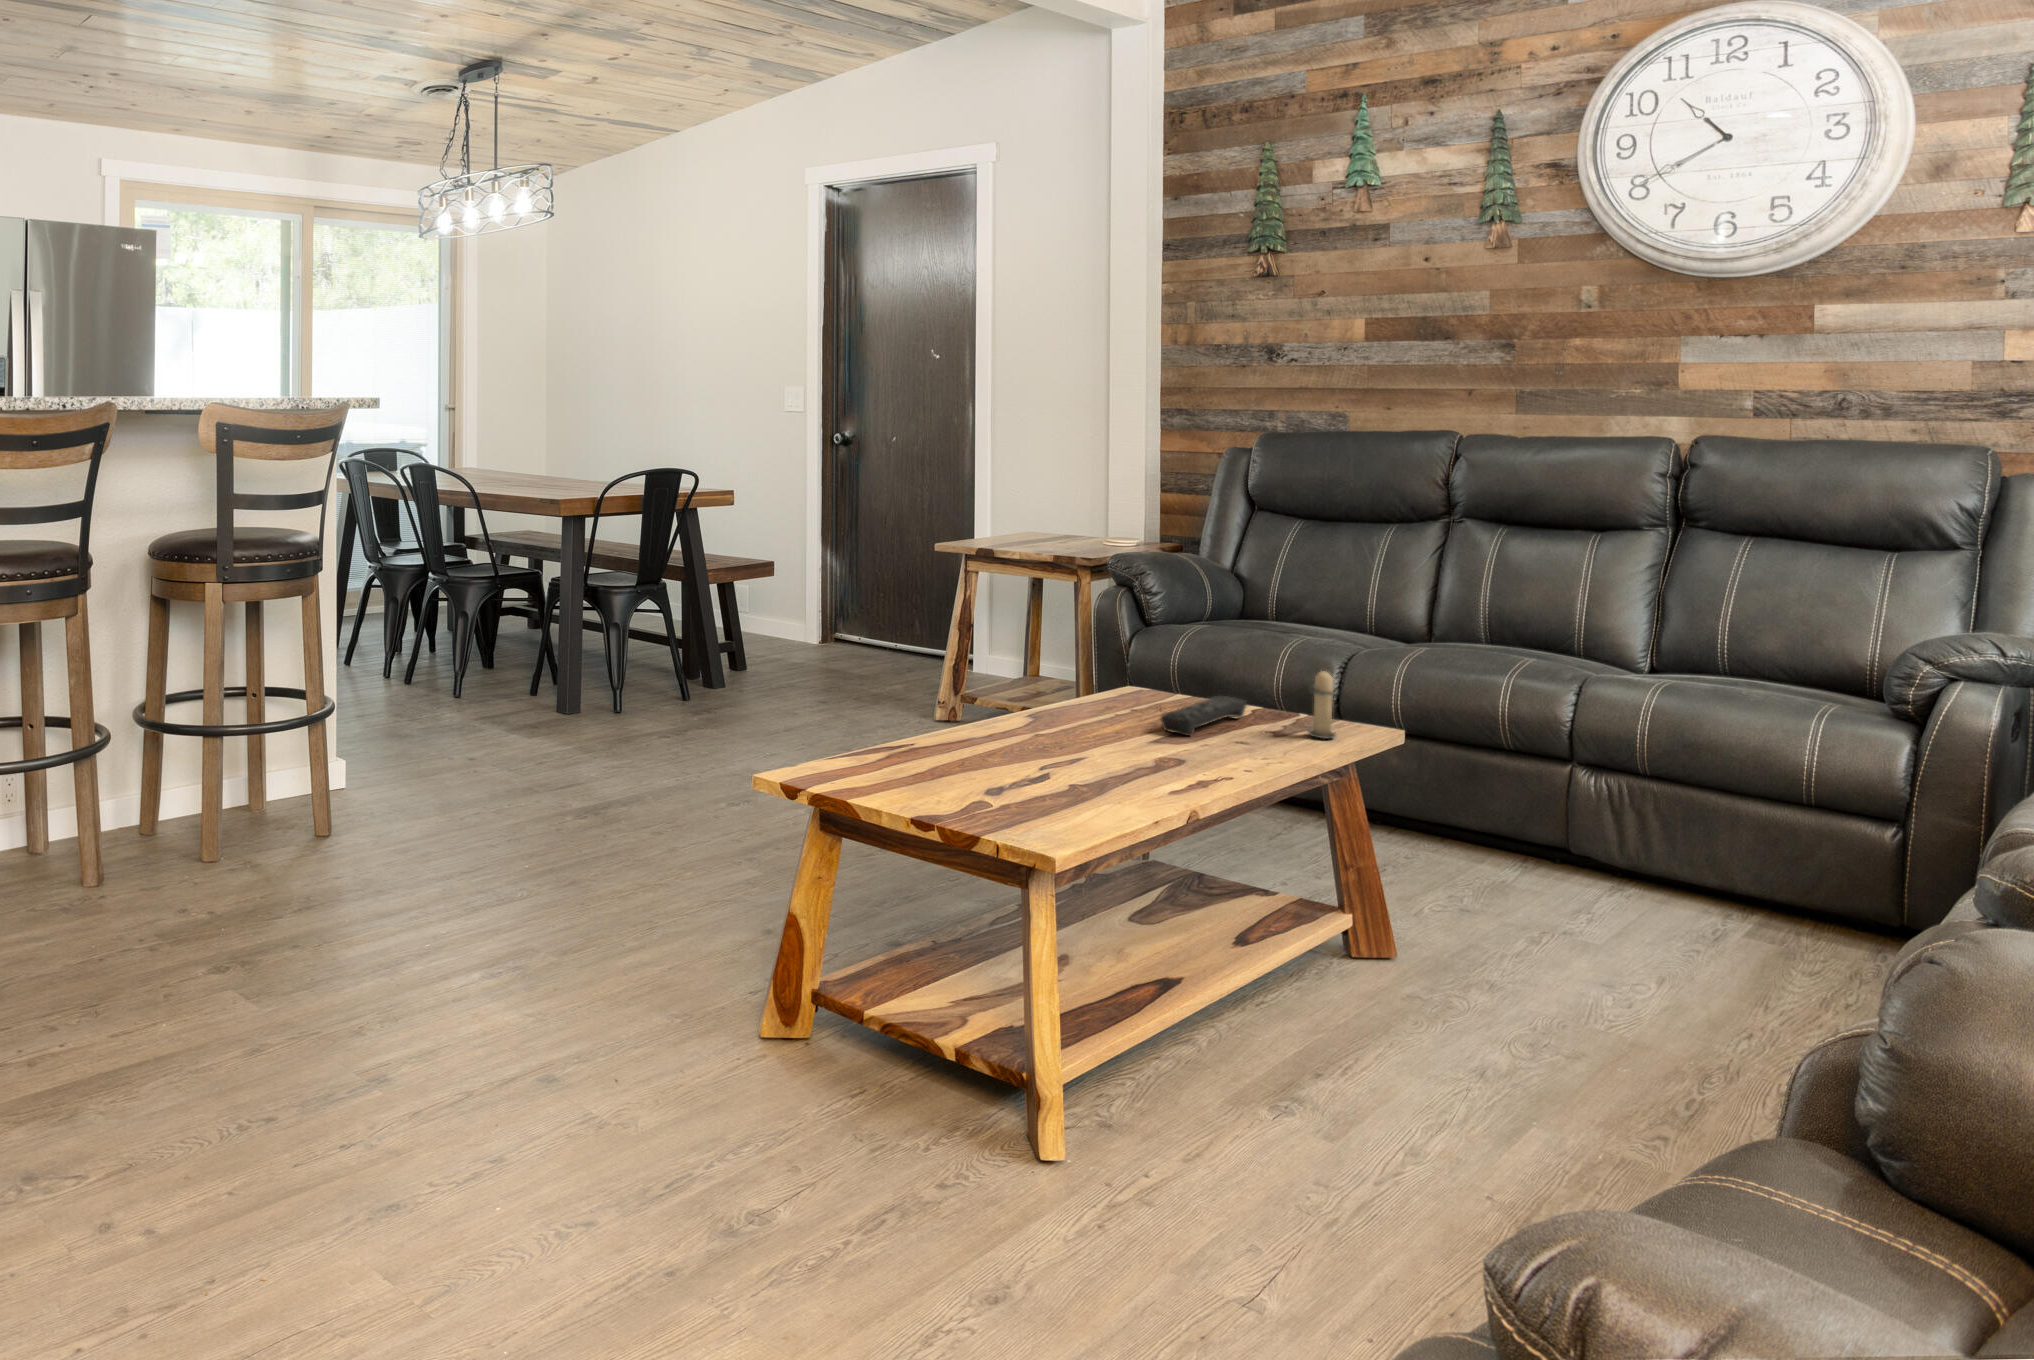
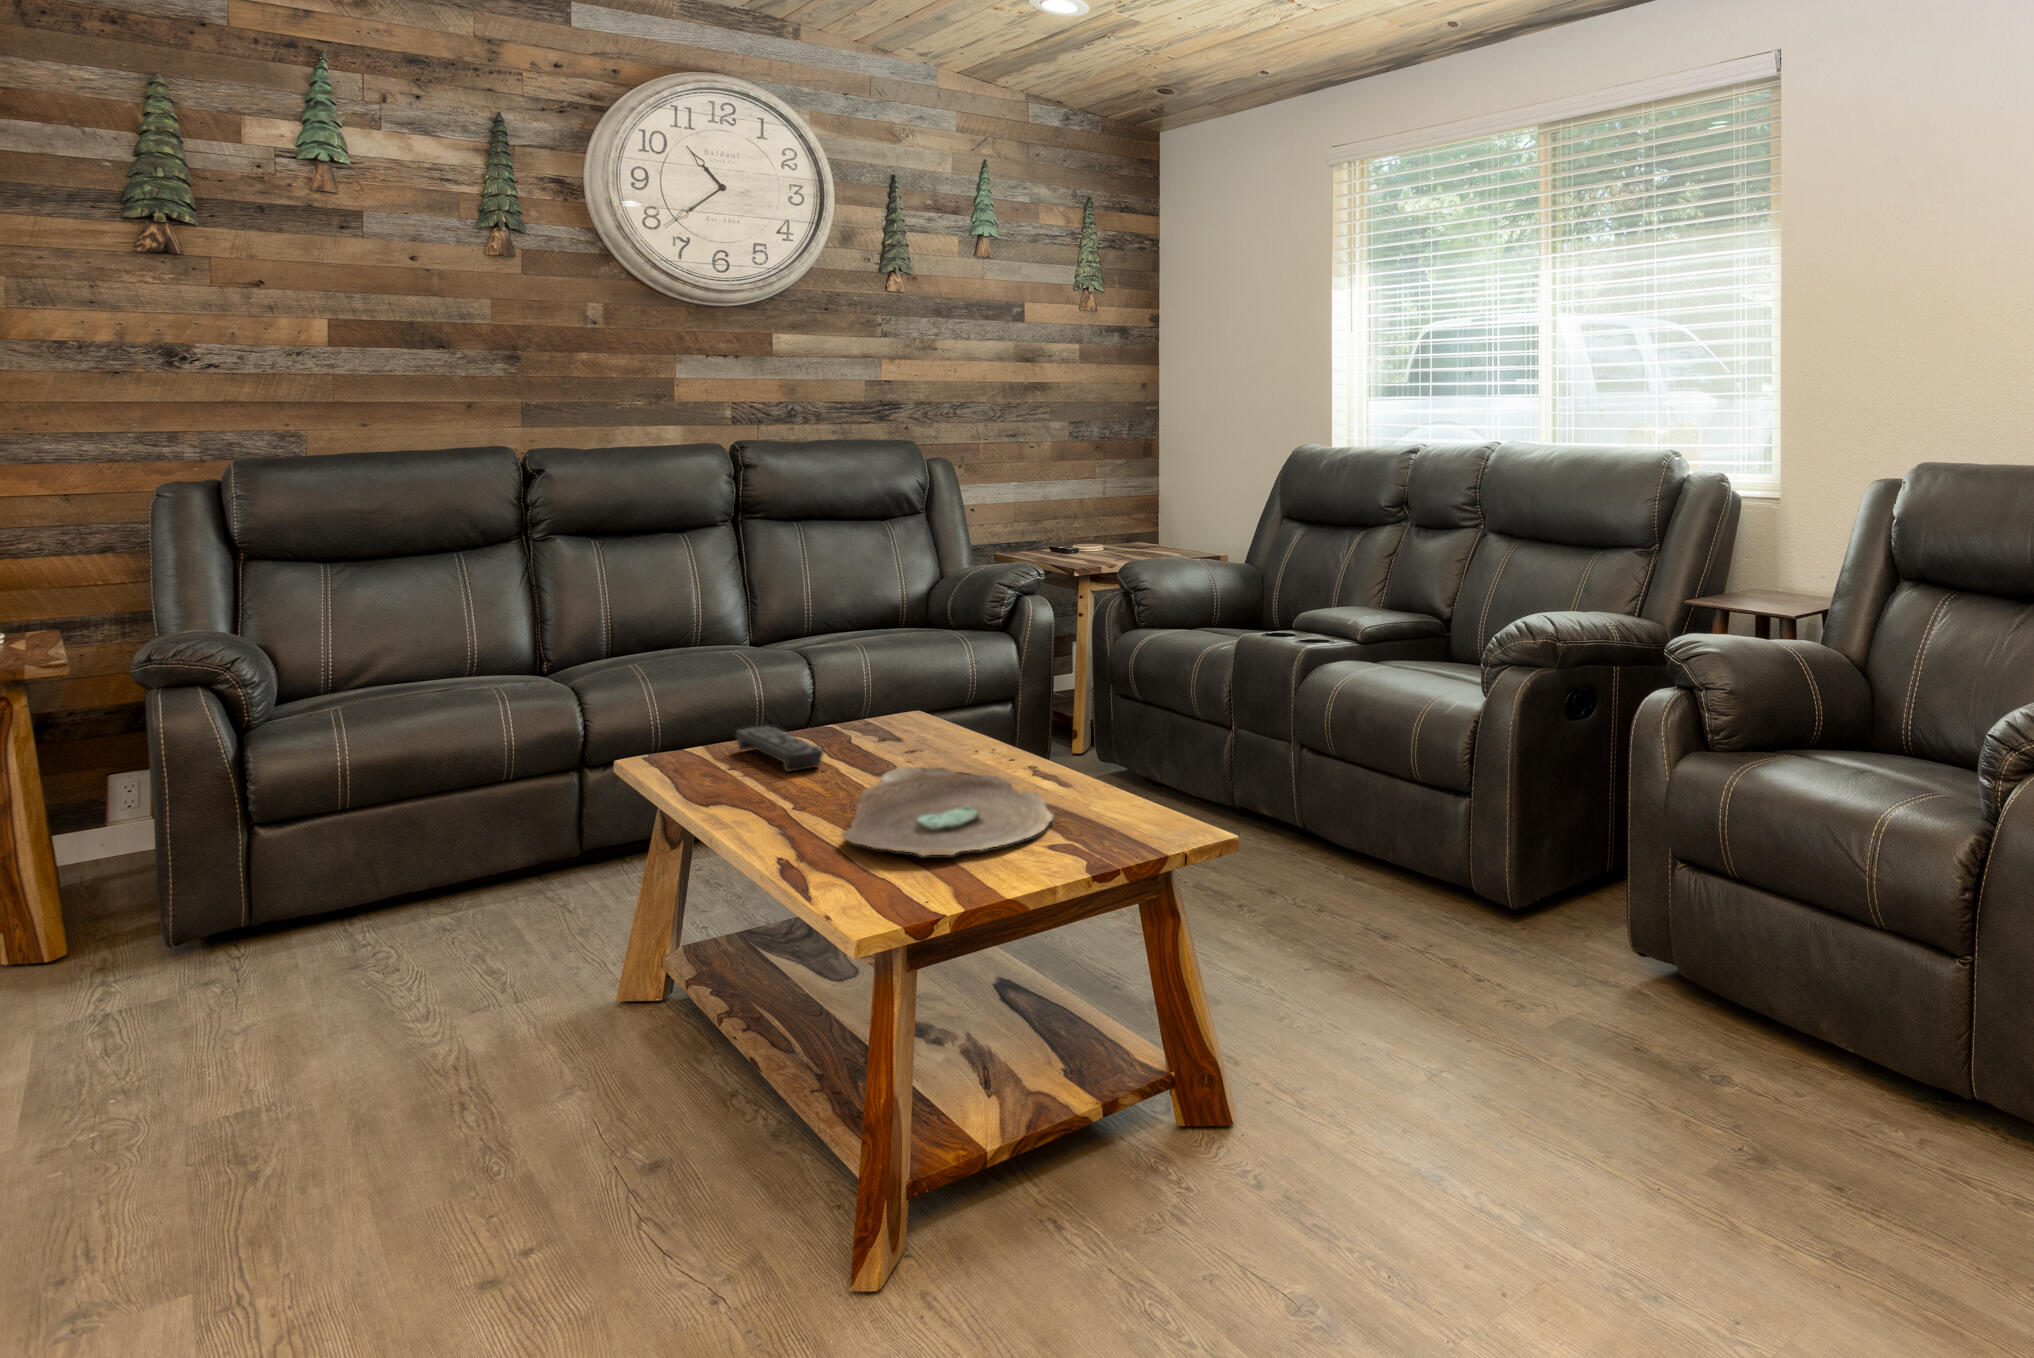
candle: present [1308,671,1338,739] -> none [847,662,885,736]
decorative bowl: none [938,735,1145,804] -> present [841,766,1053,855]

